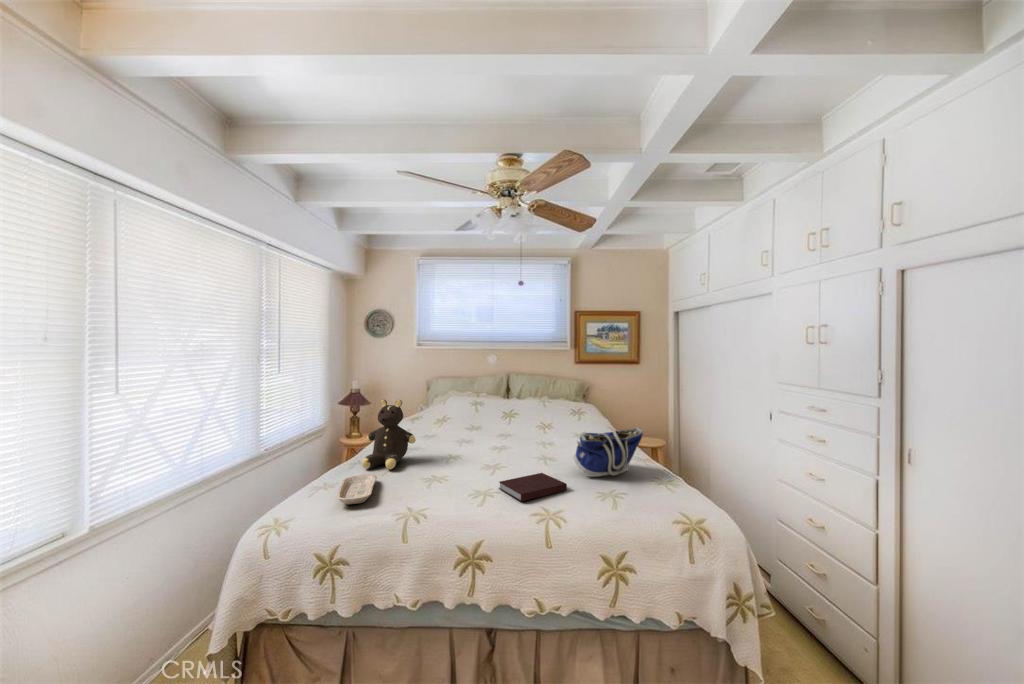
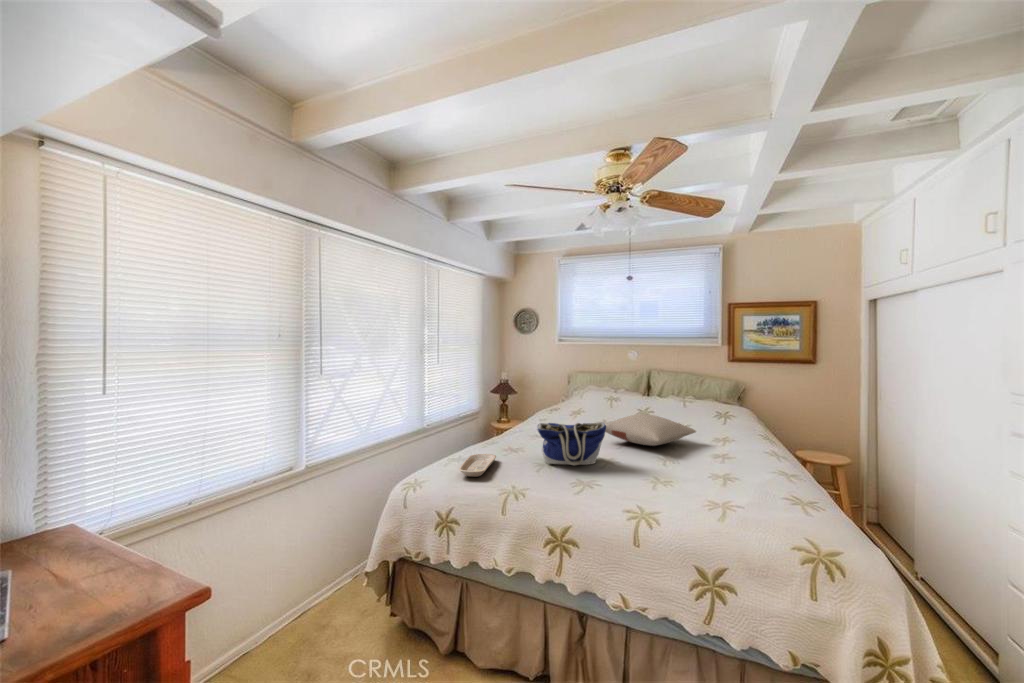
teddy bear: present [362,399,416,469] -> none [489,389,536,452]
pillow: none [480,416,564,445] -> present [605,414,696,446]
tote bag: present [573,428,643,477] -> present [537,422,606,465]
notebook: present [499,473,567,502] -> none [602,473,674,497]

